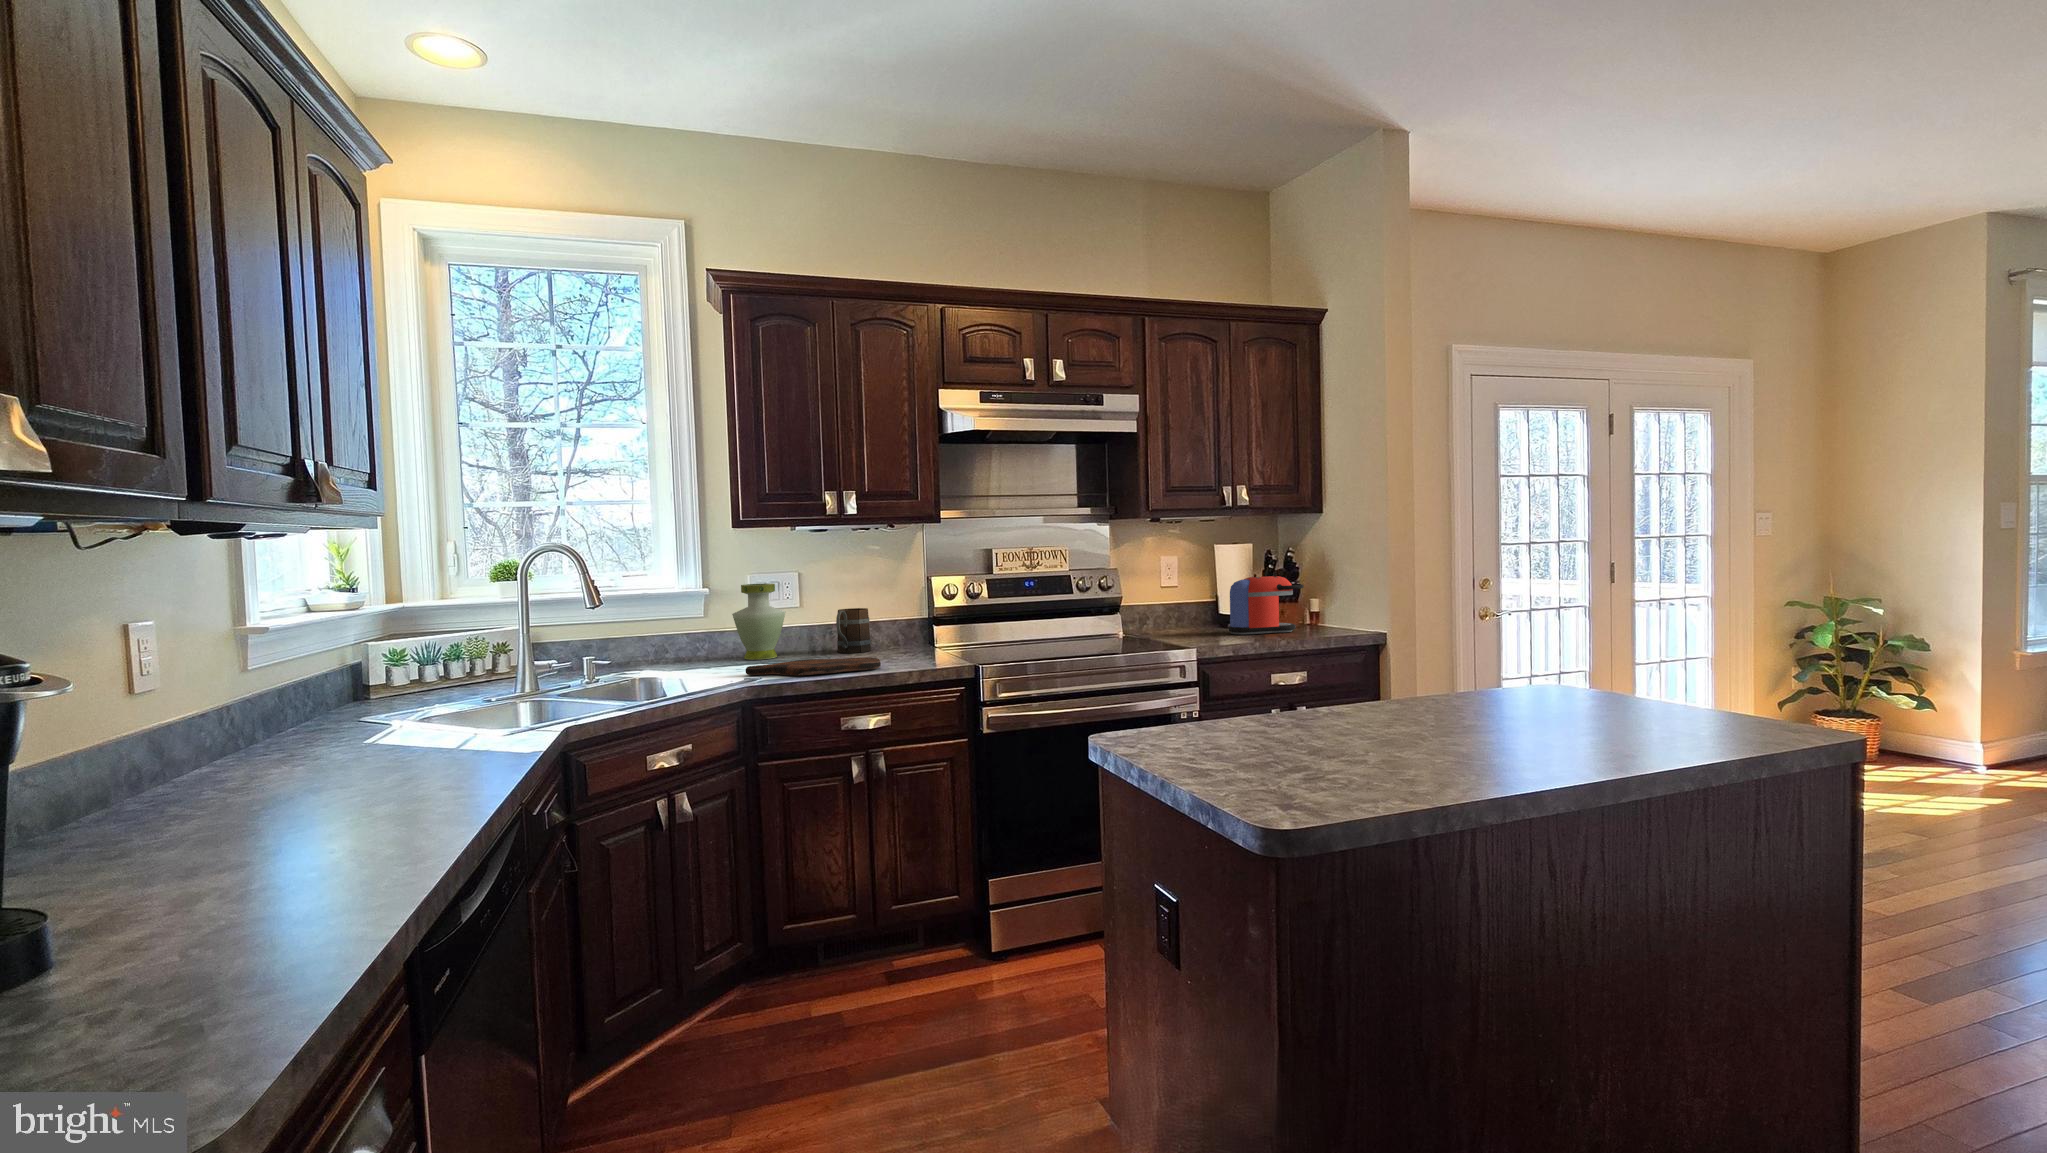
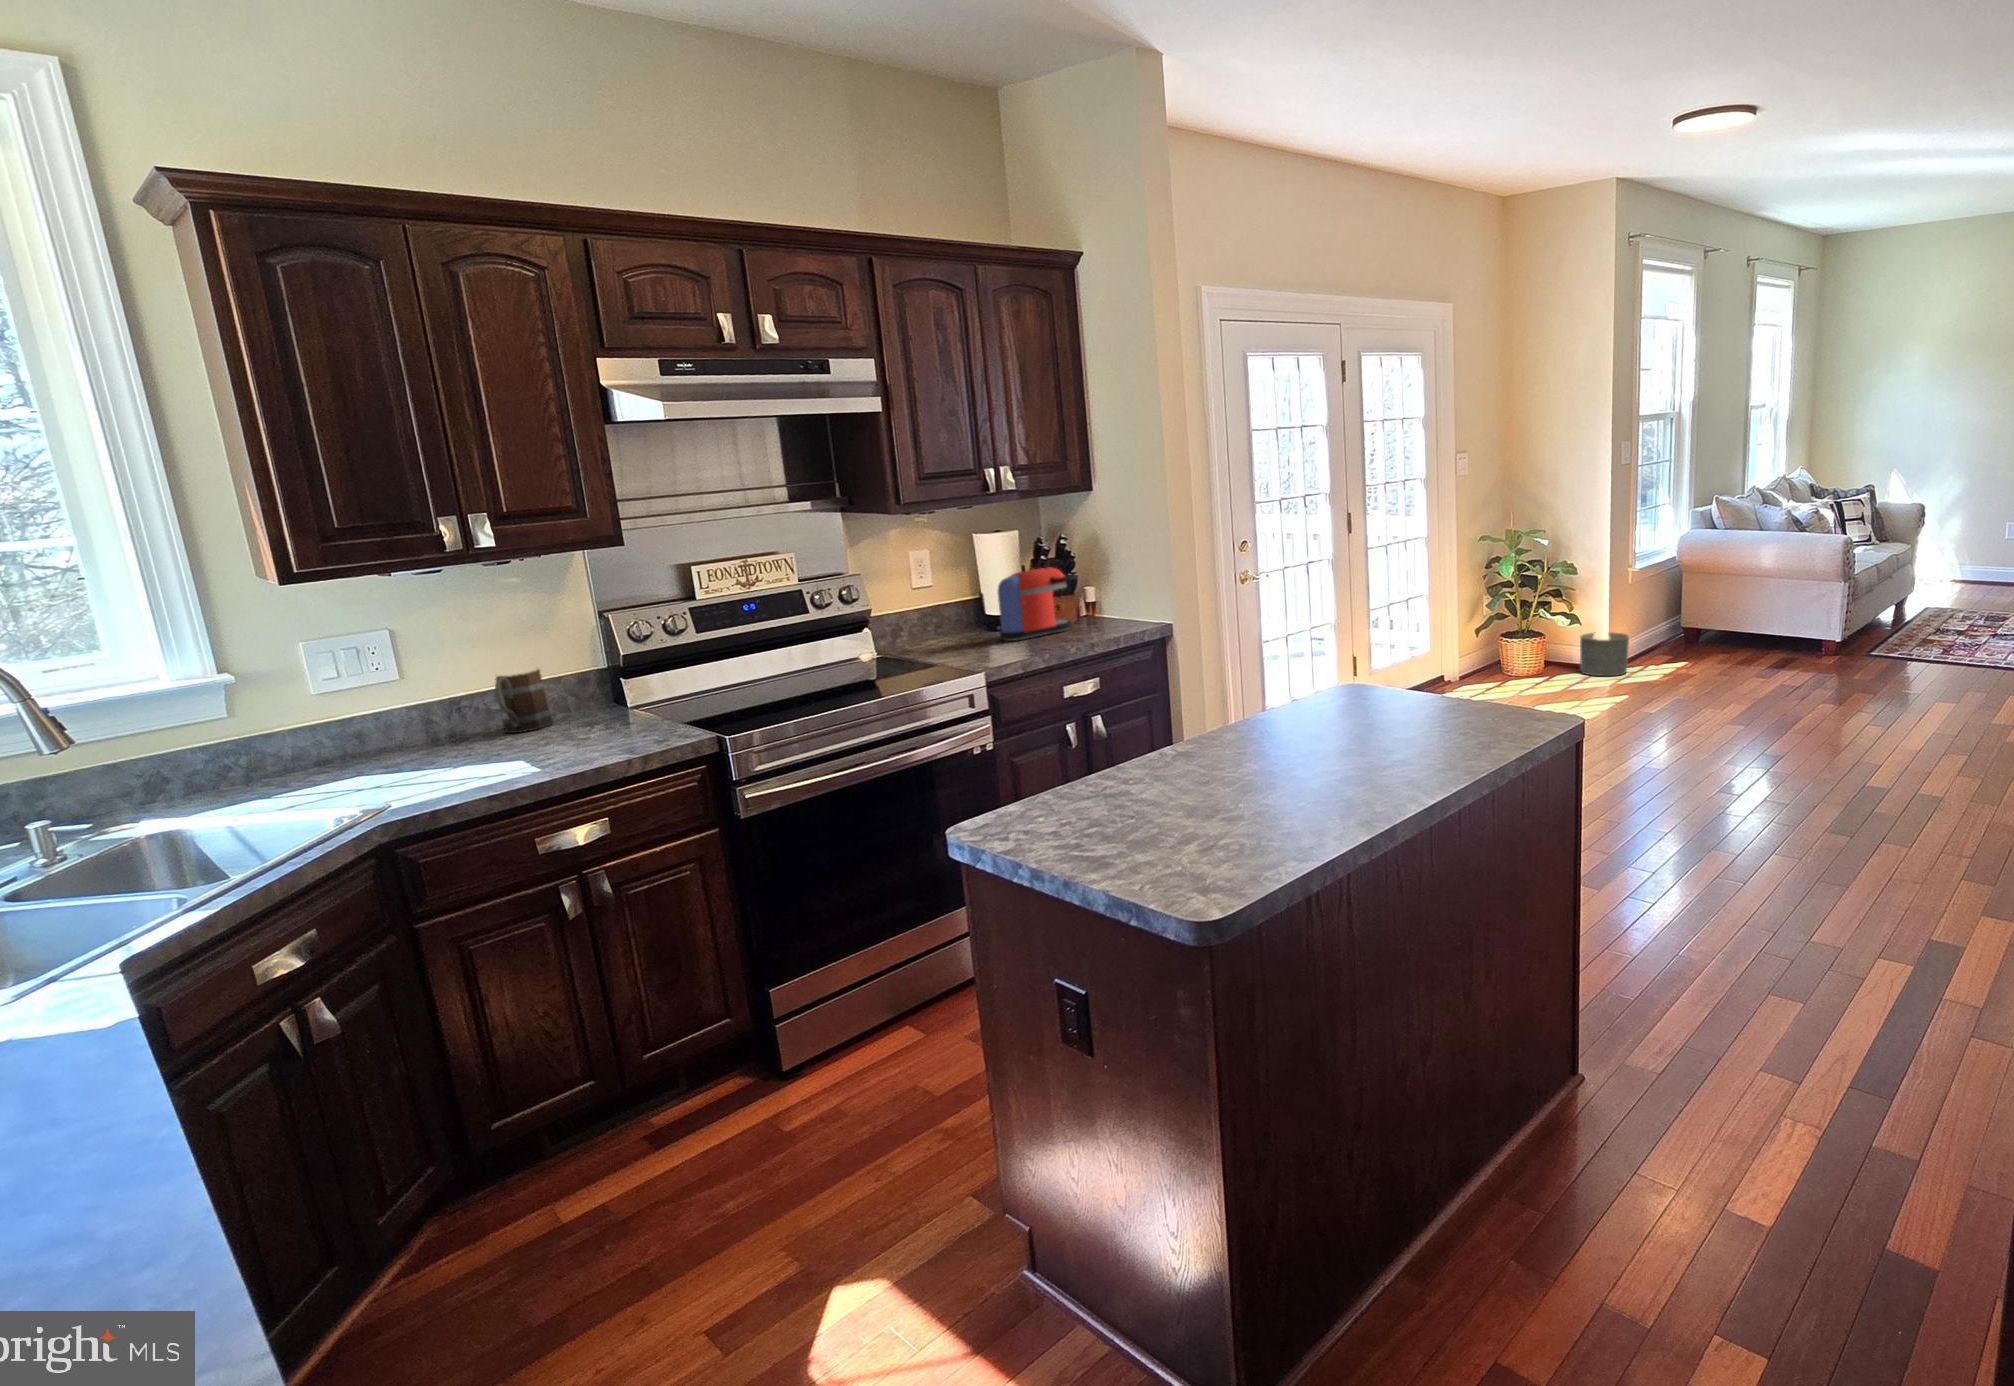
vase: present [732,583,786,660] -> none [329,652,415,765]
cutting board: present [746,657,881,676] -> none [363,743,573,799]
planter: none [1916,721,1980,771] -> present [1580,632,1629,676]

